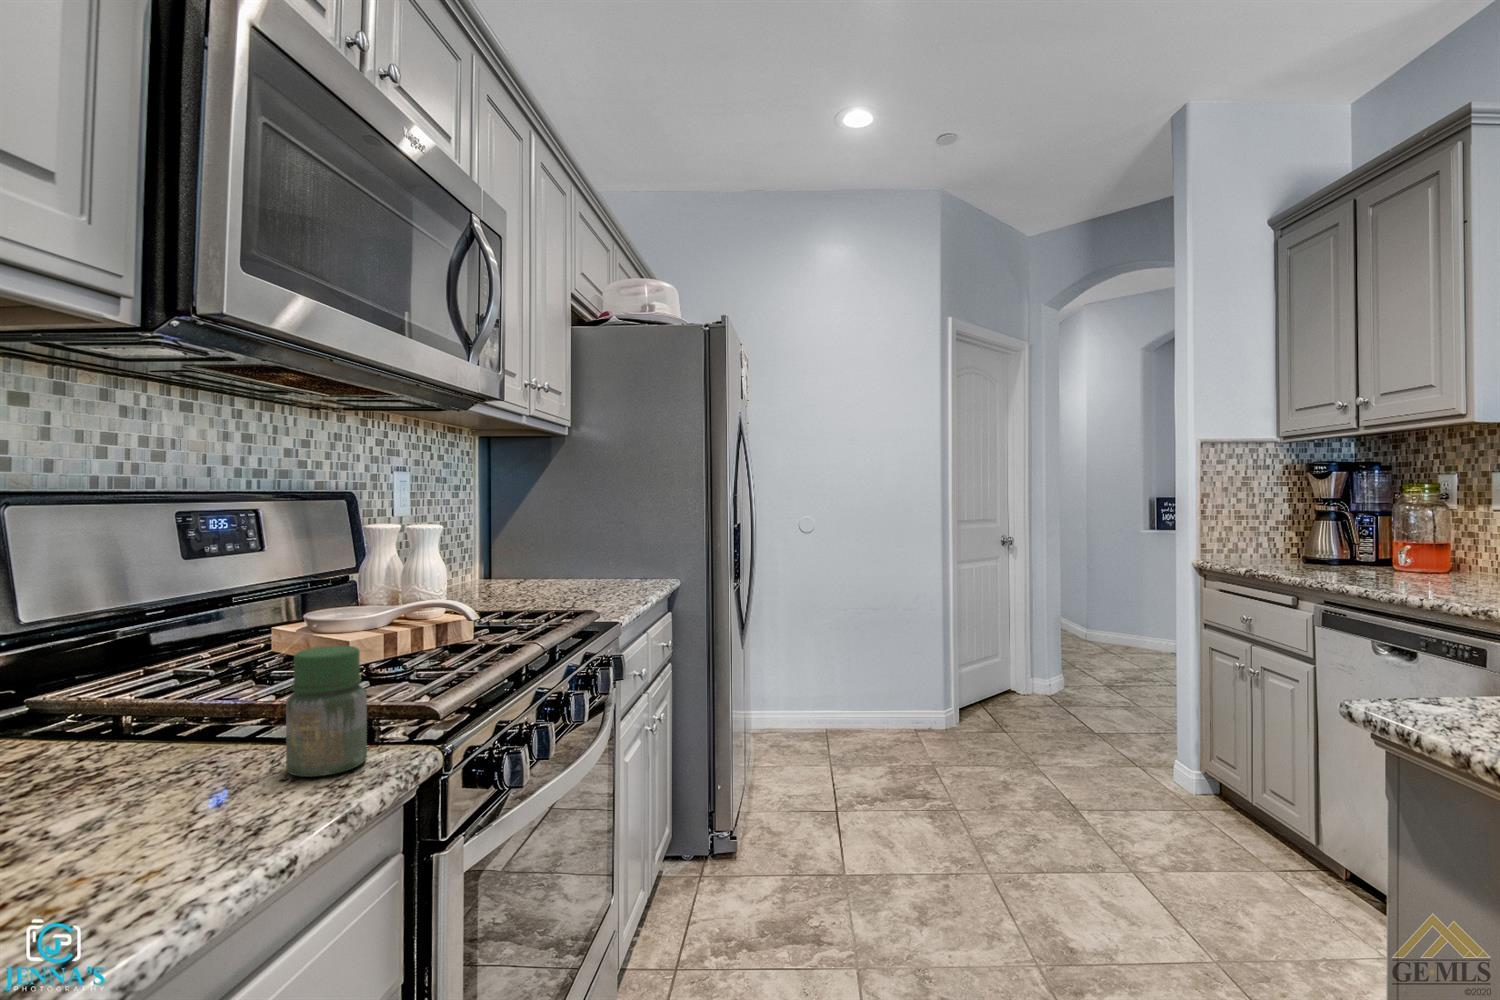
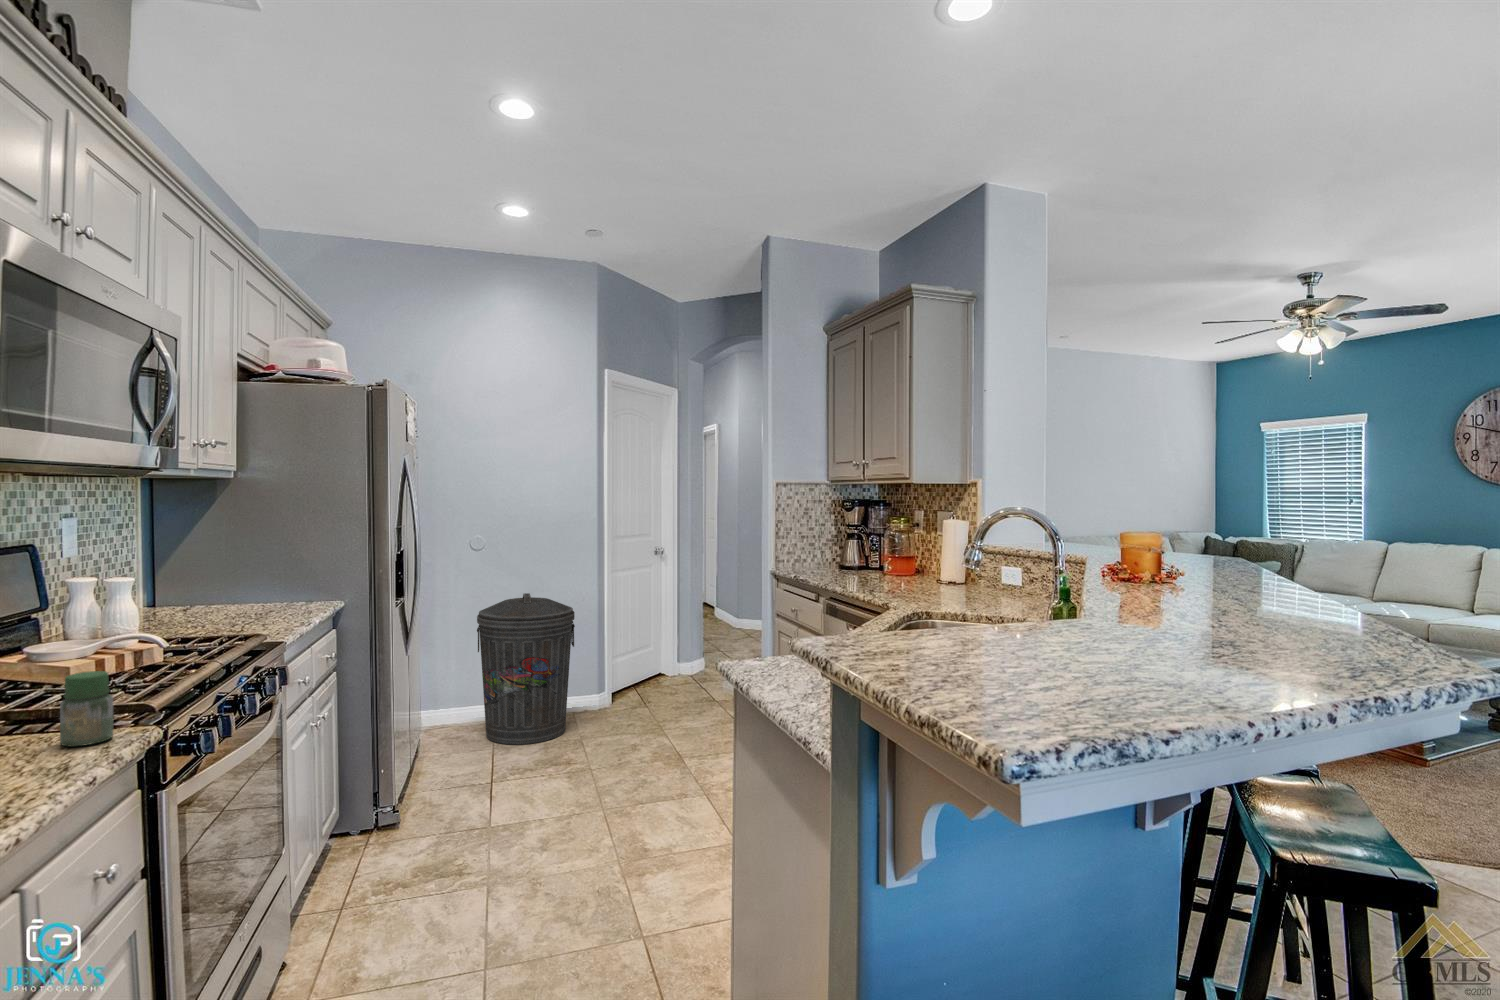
trash can: none [807,584,918,763] -> present [477,593,575,744]

